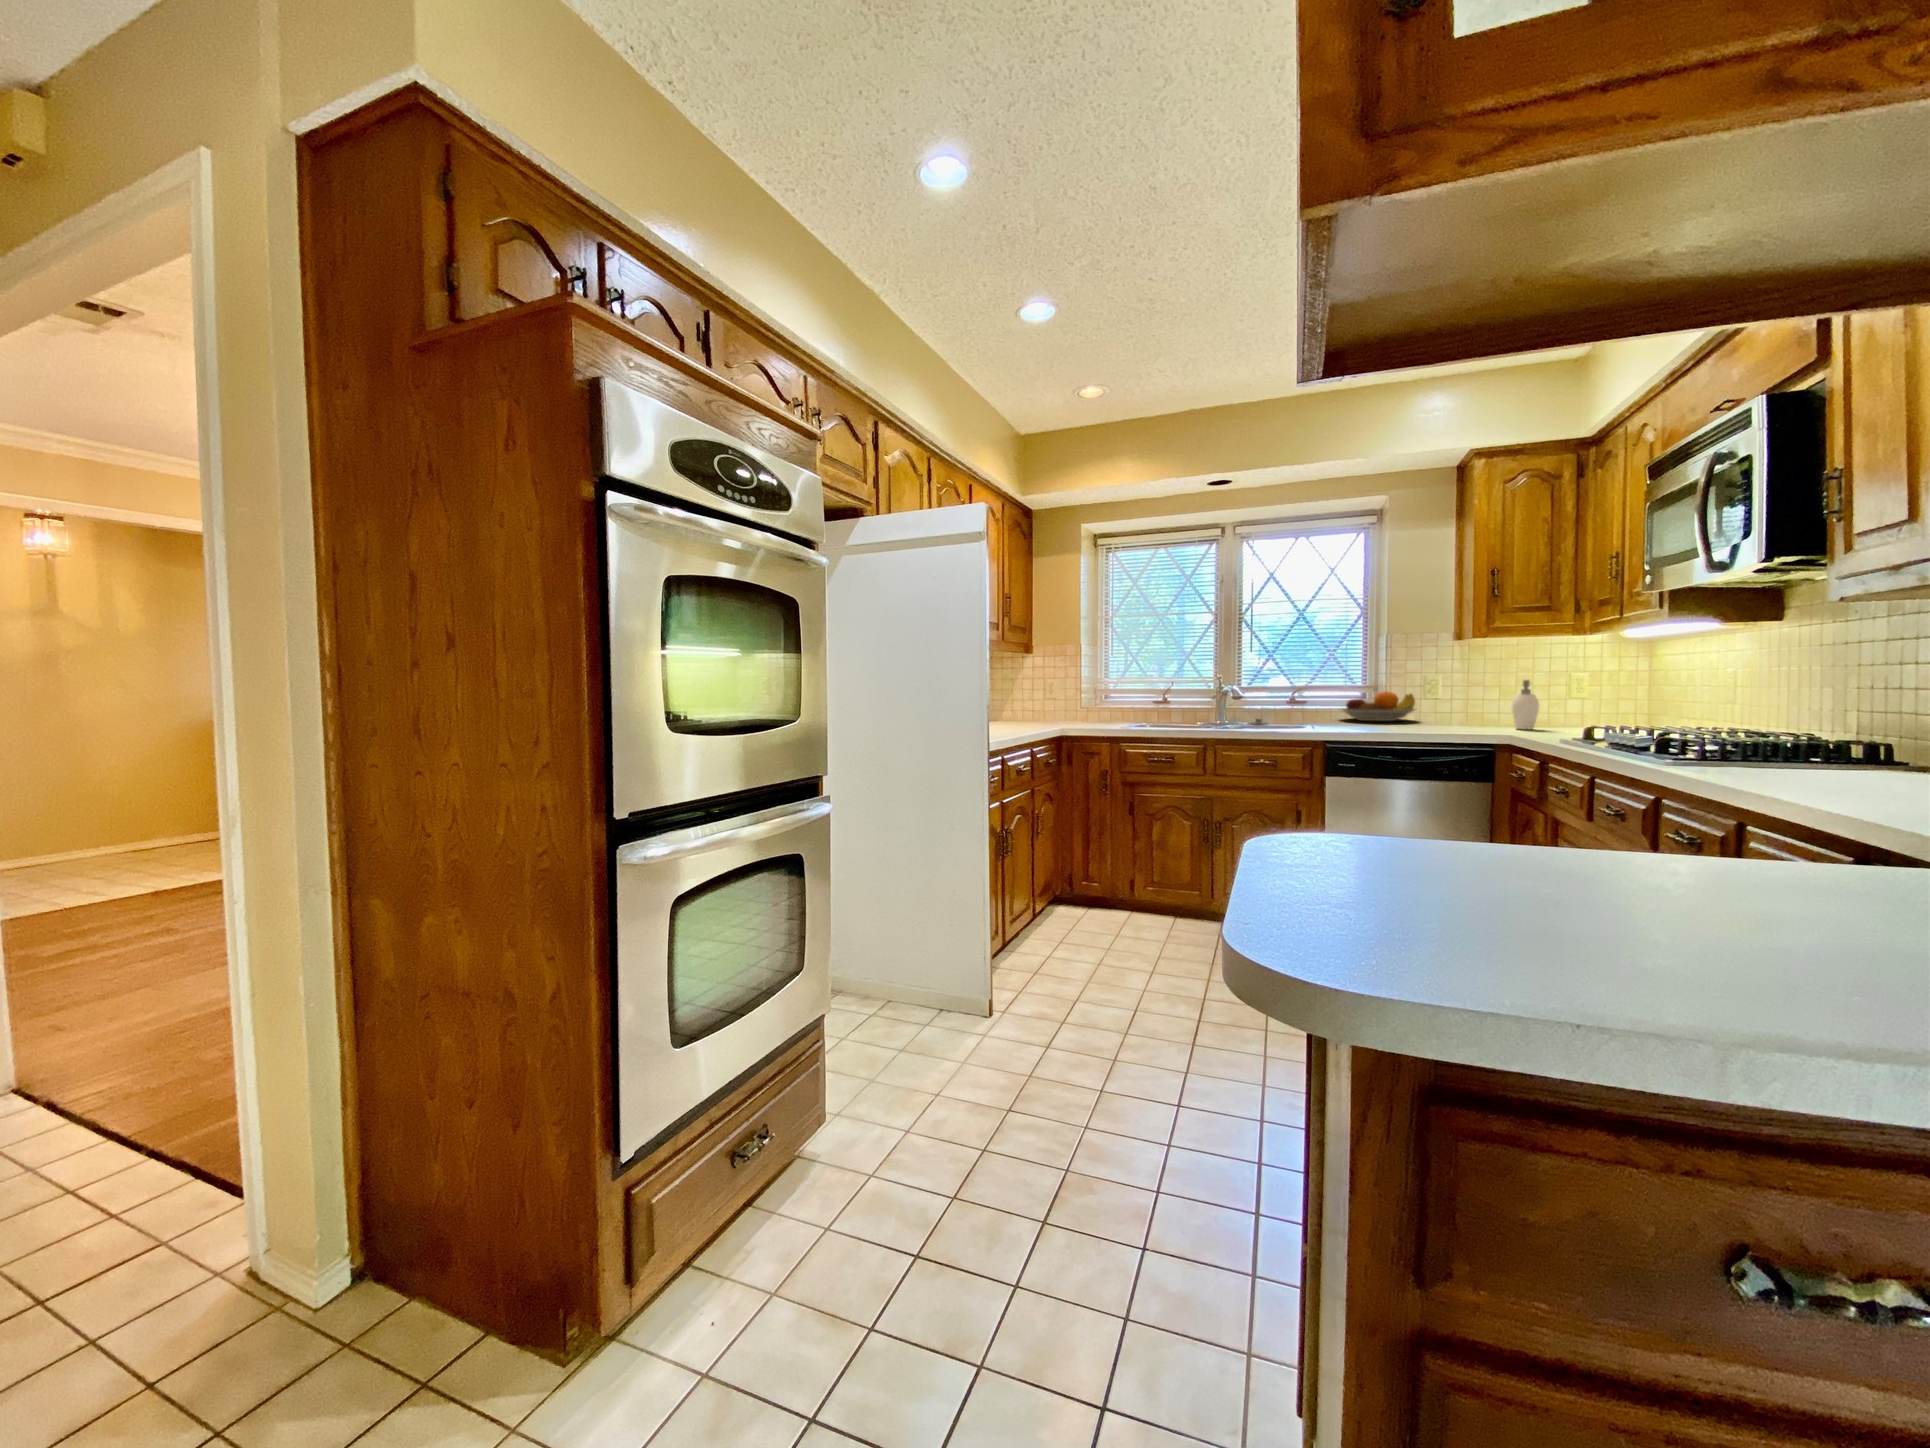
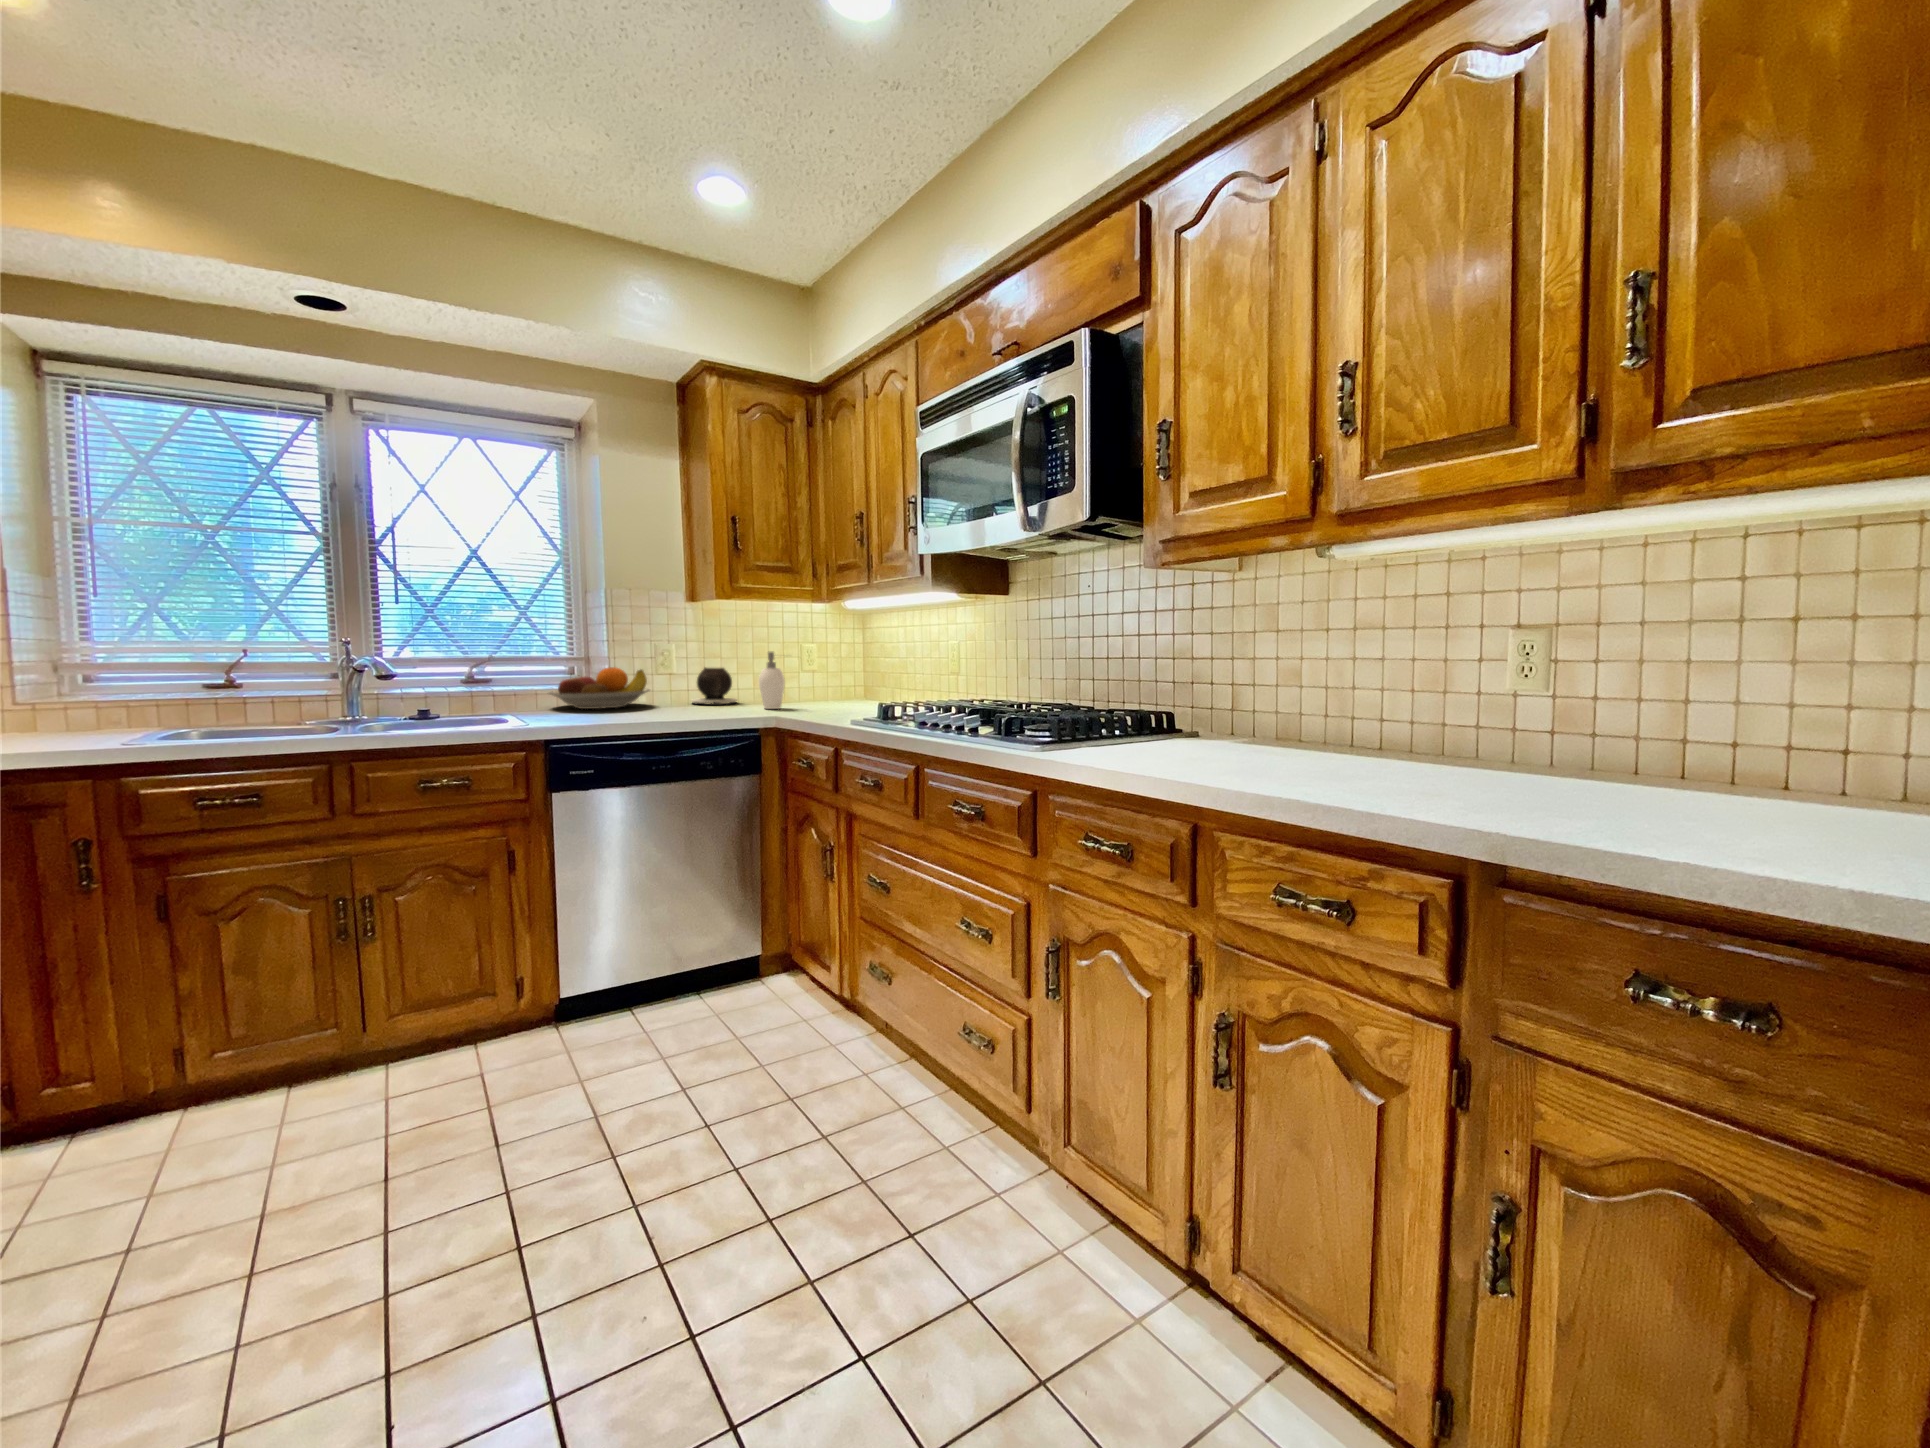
vase: none [1454,693,1500,724] -> present [692,668,737,705]

